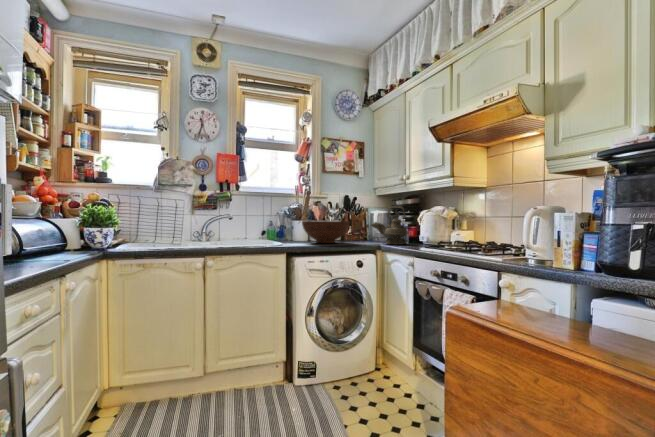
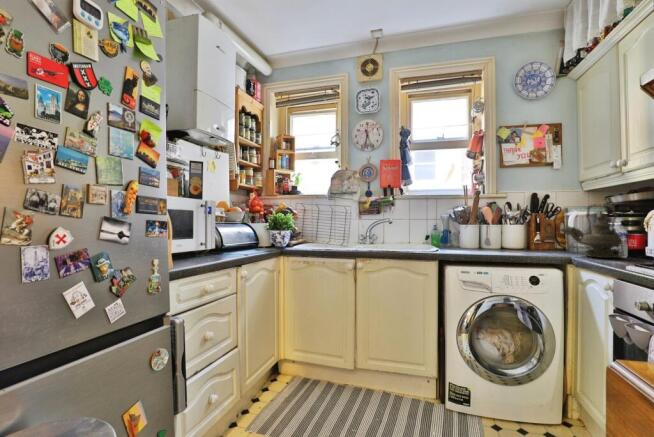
fruit bowl: present [302,221,349,243] -> none [463,224,526,251]

